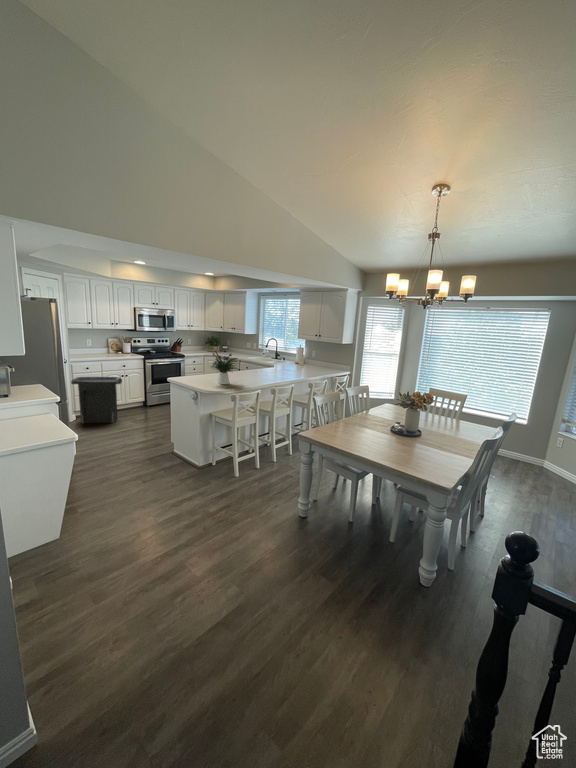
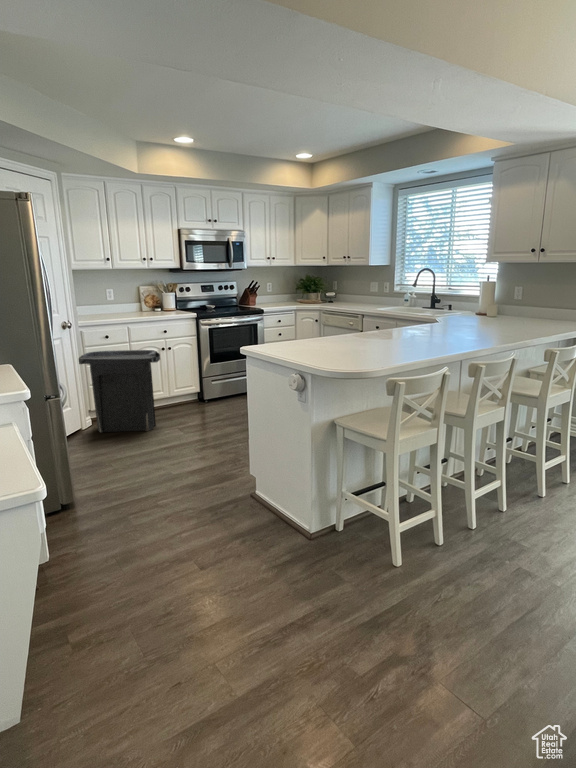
flower arrangement: present [211,352,237,384] -> none [322,277,393,354]

